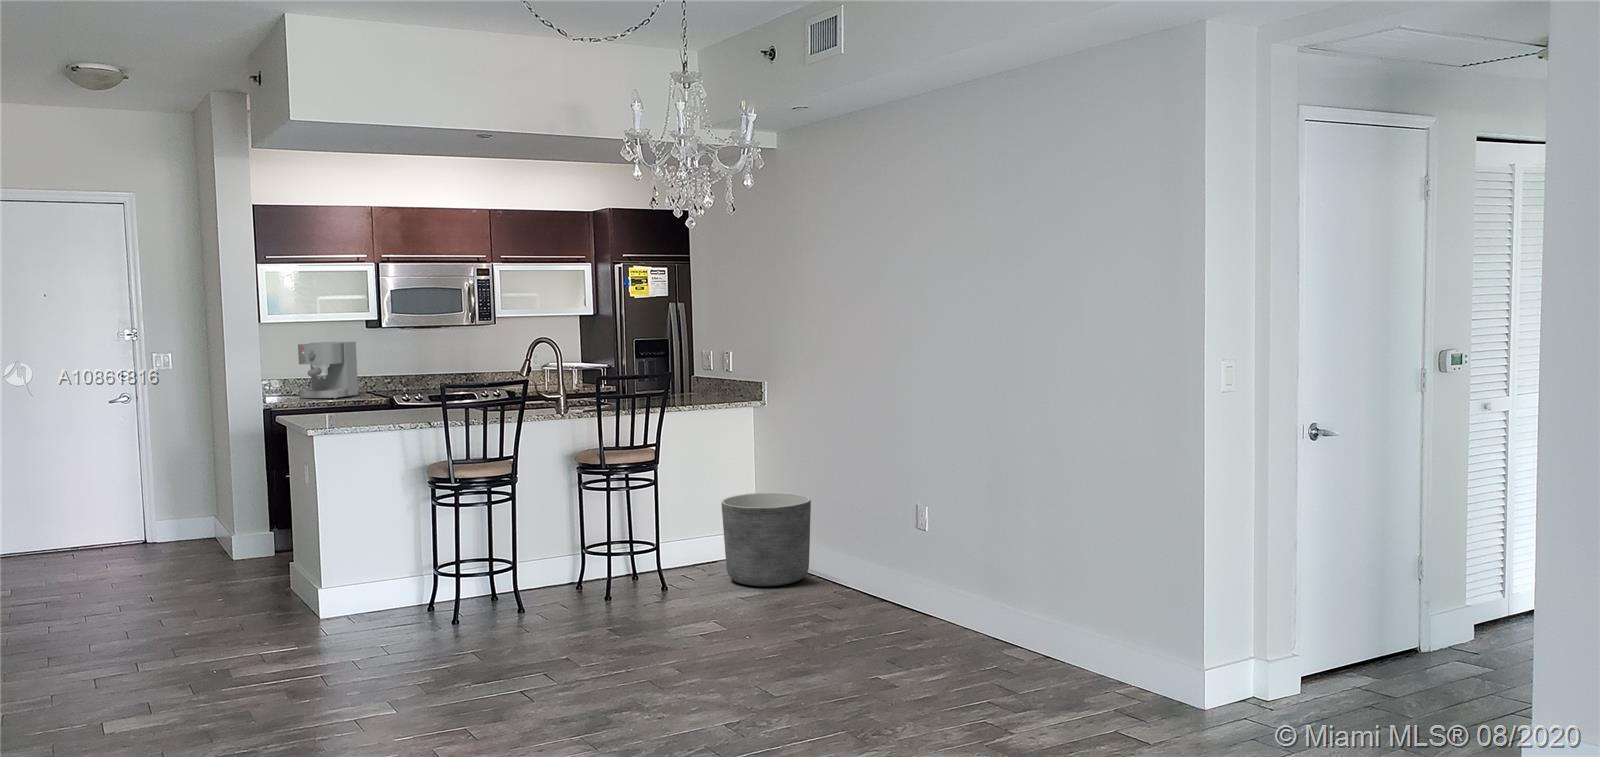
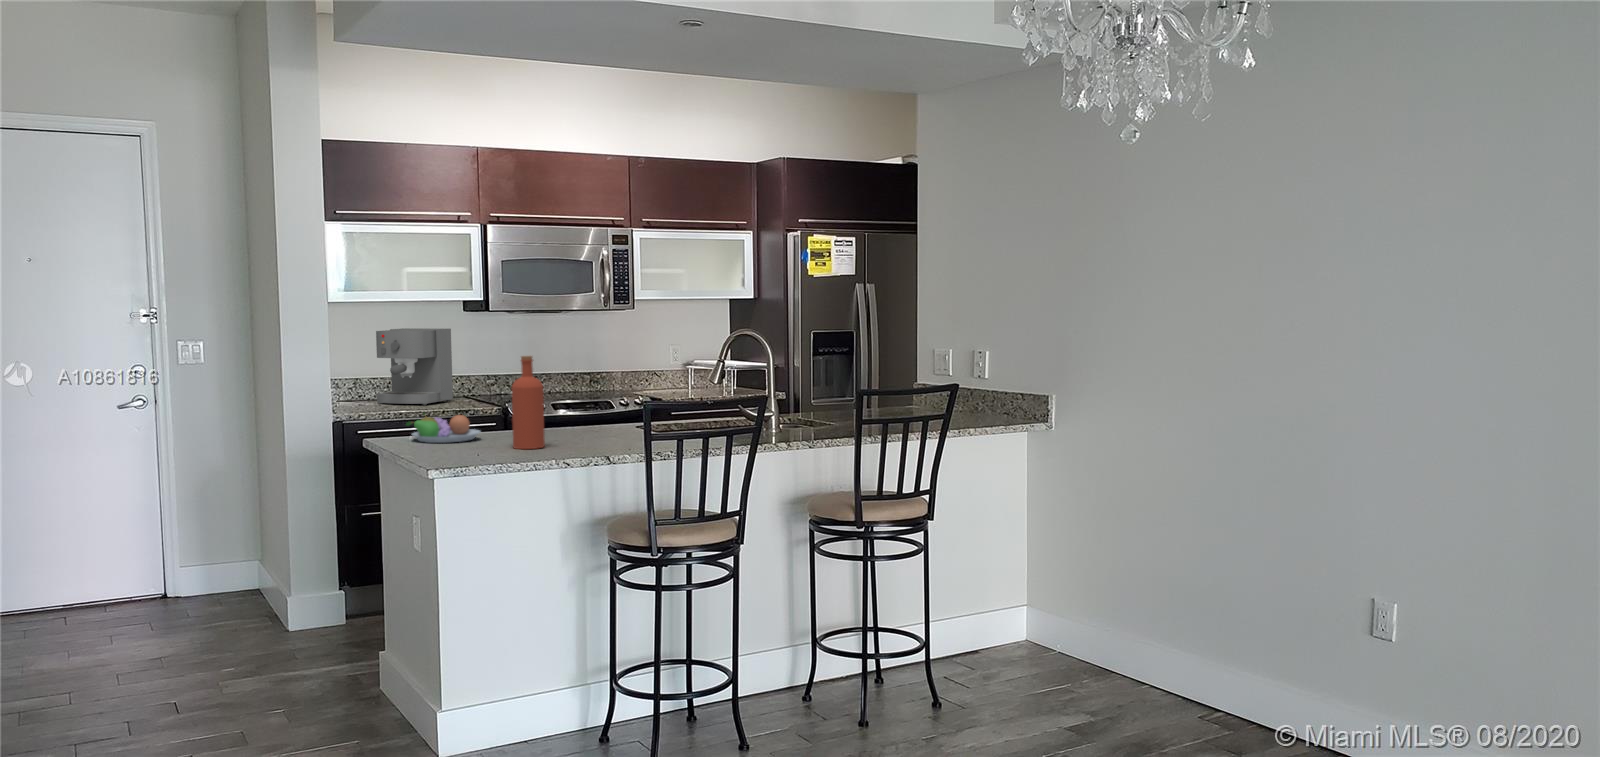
bottle: none [374,359,397,422] -> present [512,356,545,449]
fruit bowl: none [305,400,358,419] -> present [406,414,480,443]
planter: present [721,492,811,586] -> none [1023,560,1161,708]

